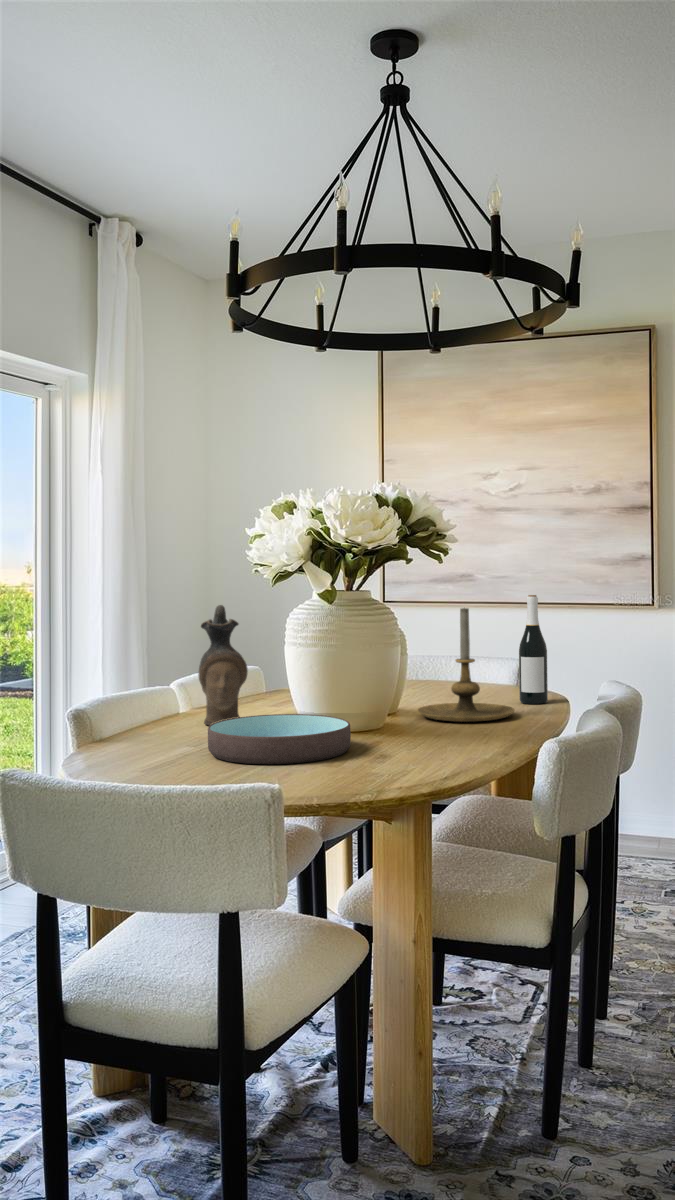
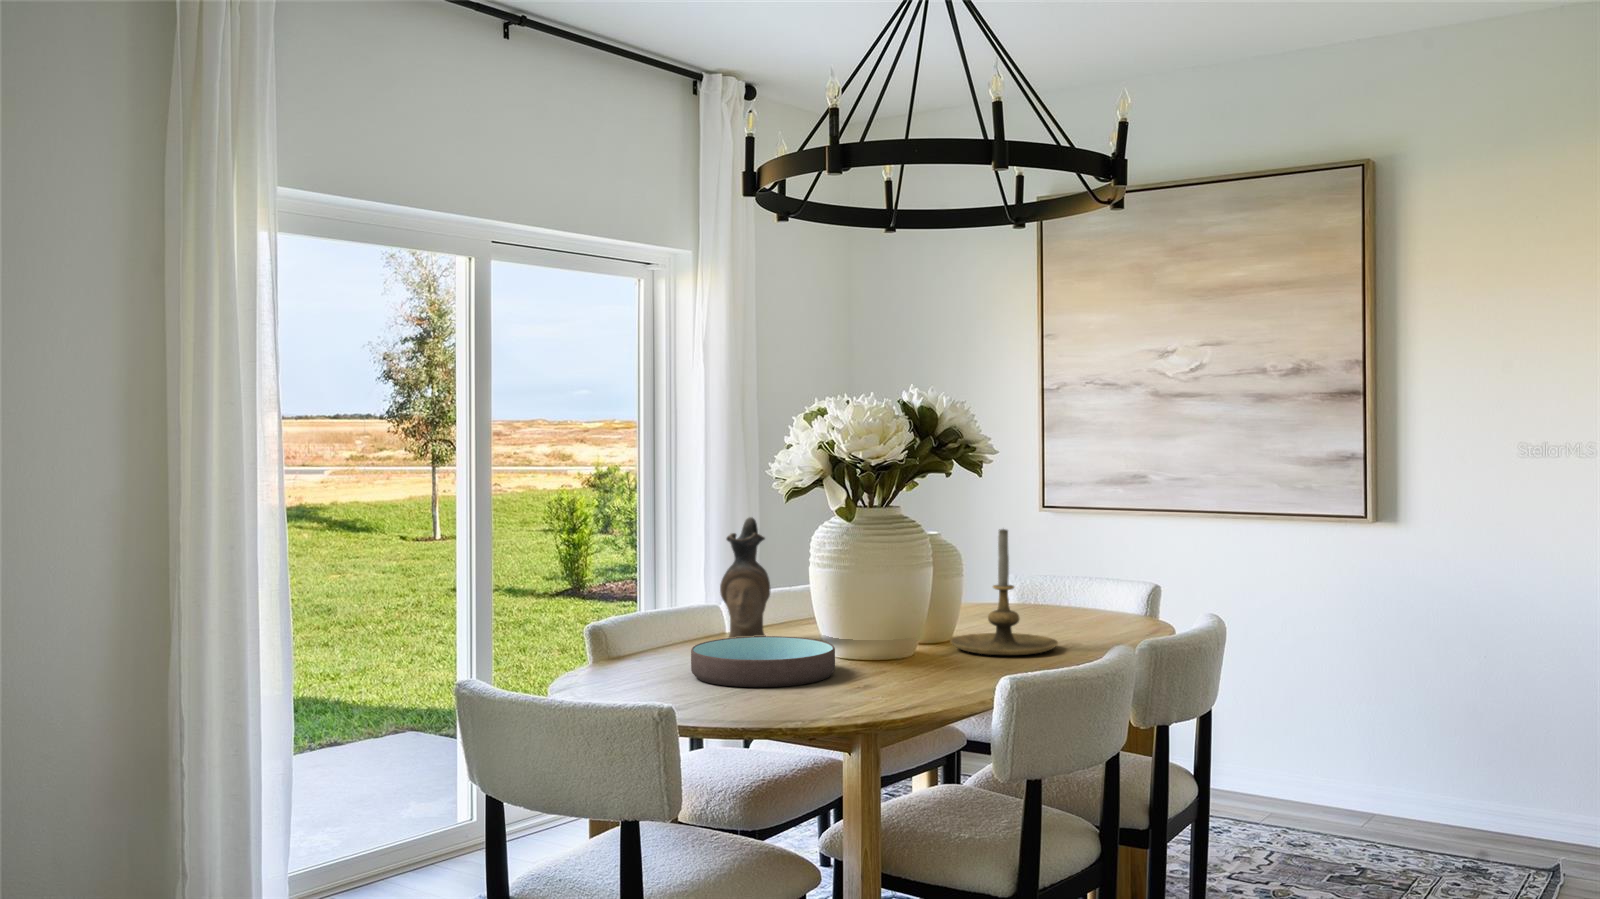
wine bottle: present [519,595,548,704] -> none [1089,514,1122,639]

